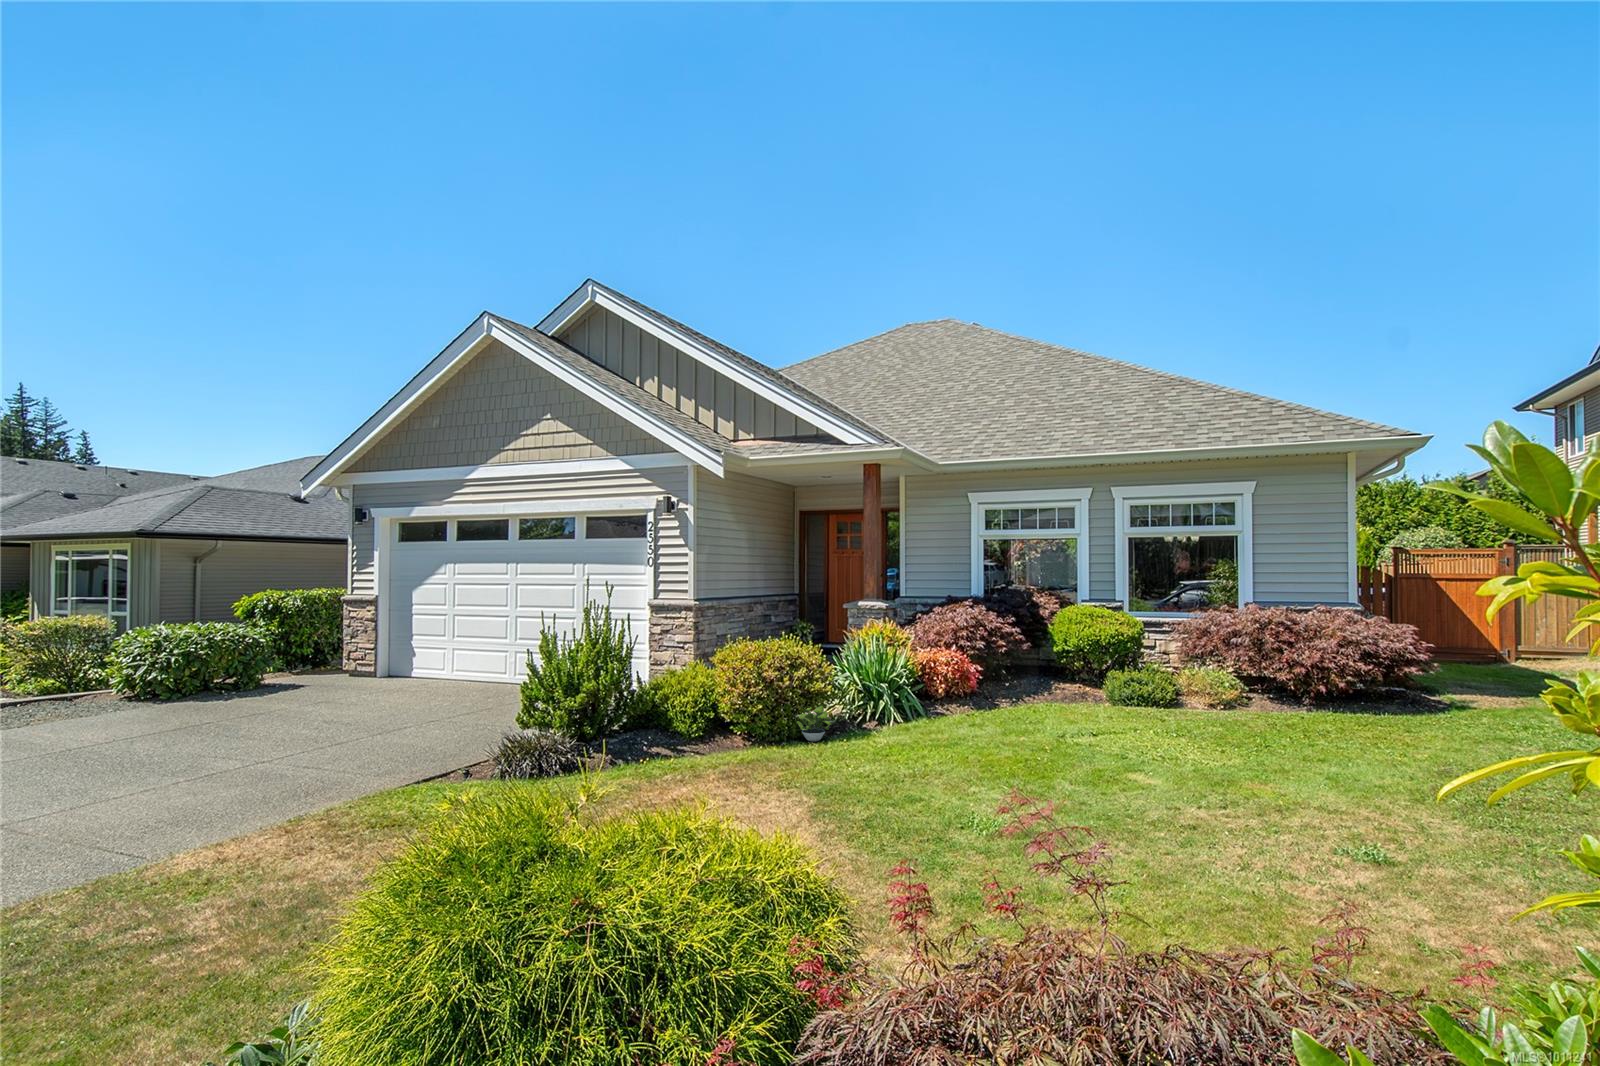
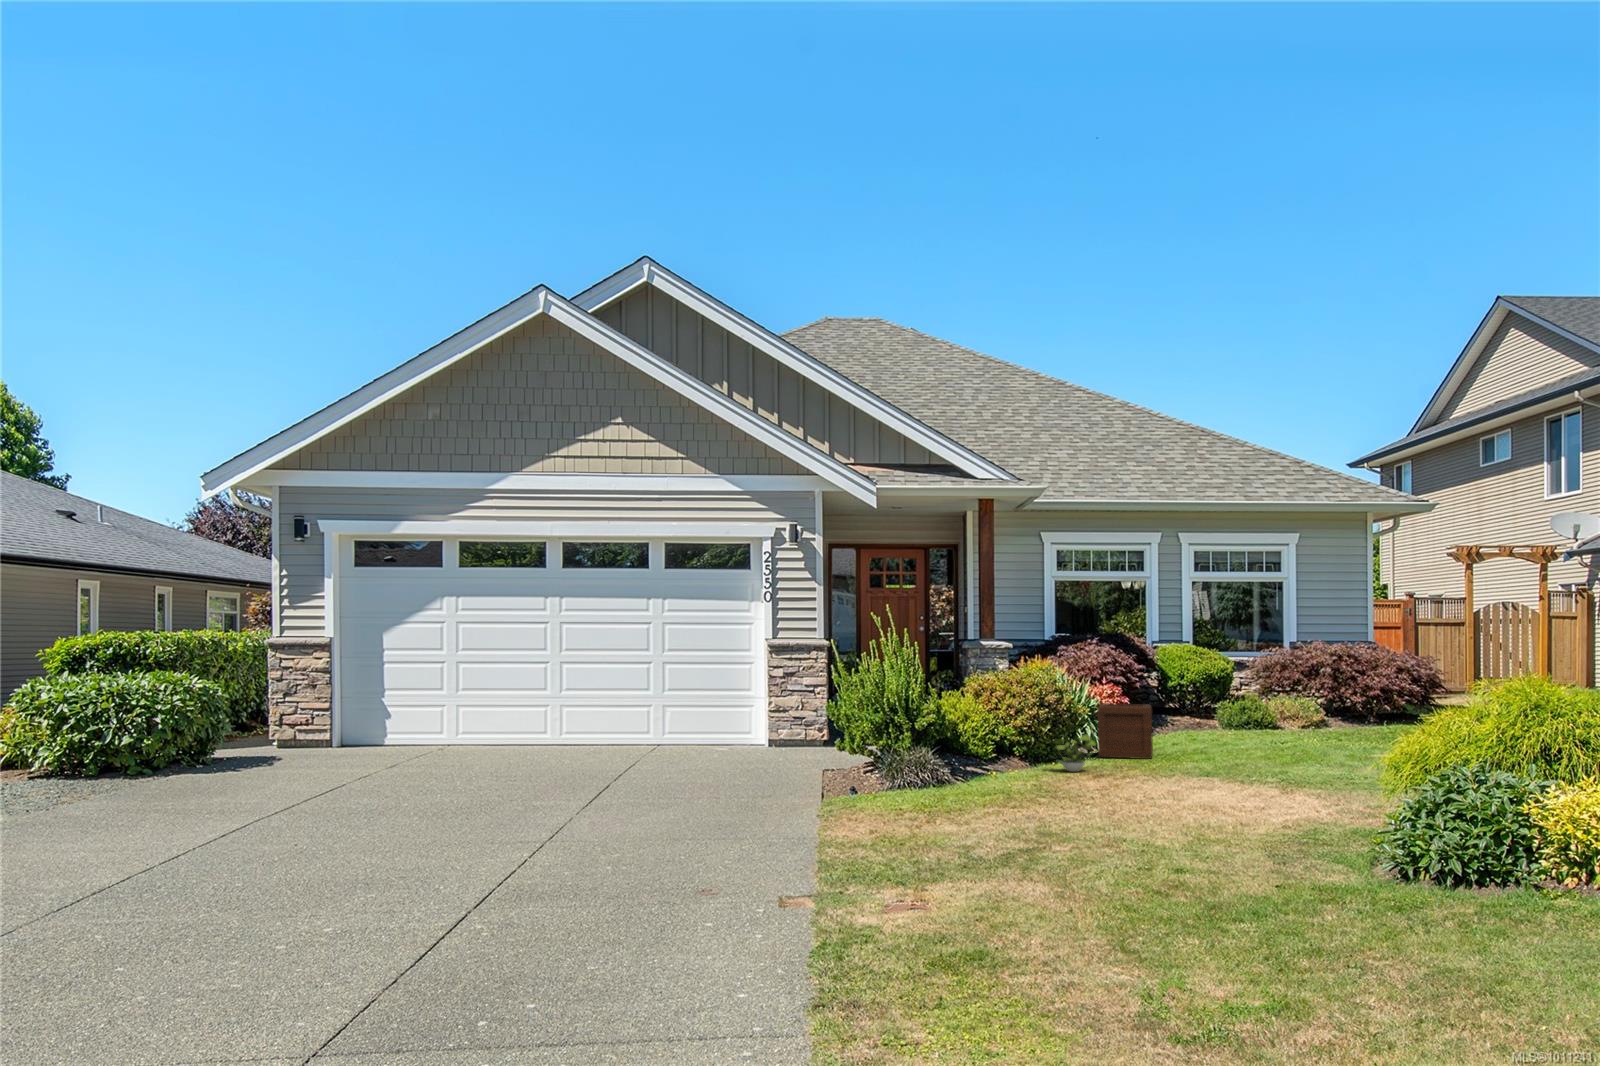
wooden crate: none [891,666,961,728] -> present [1097,703,1153,759]

